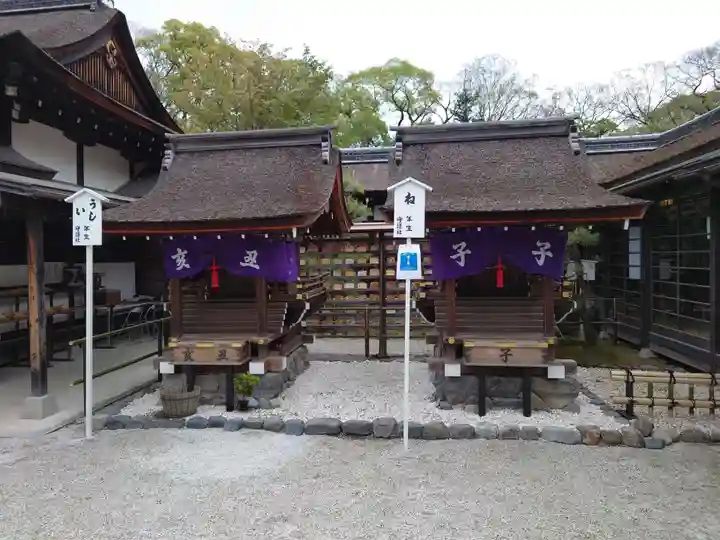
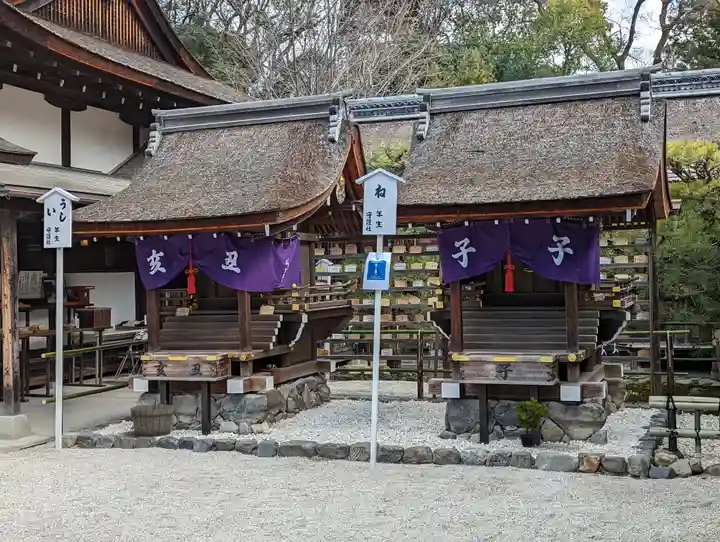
potted plant: present [235,372,261,410] -> present [513,397,550,447]

